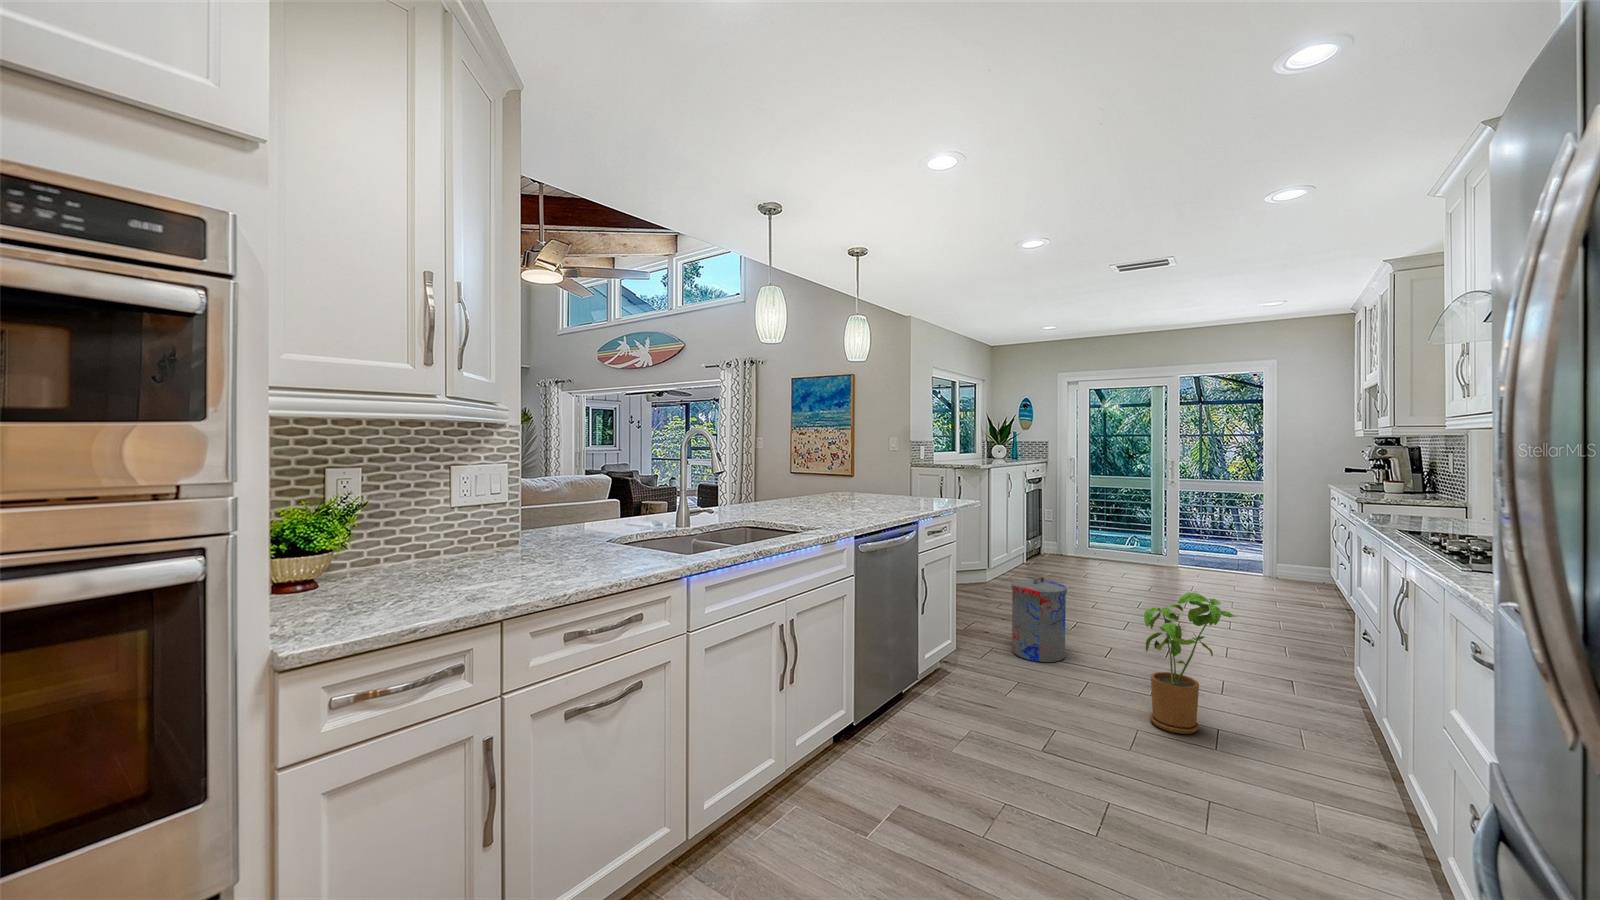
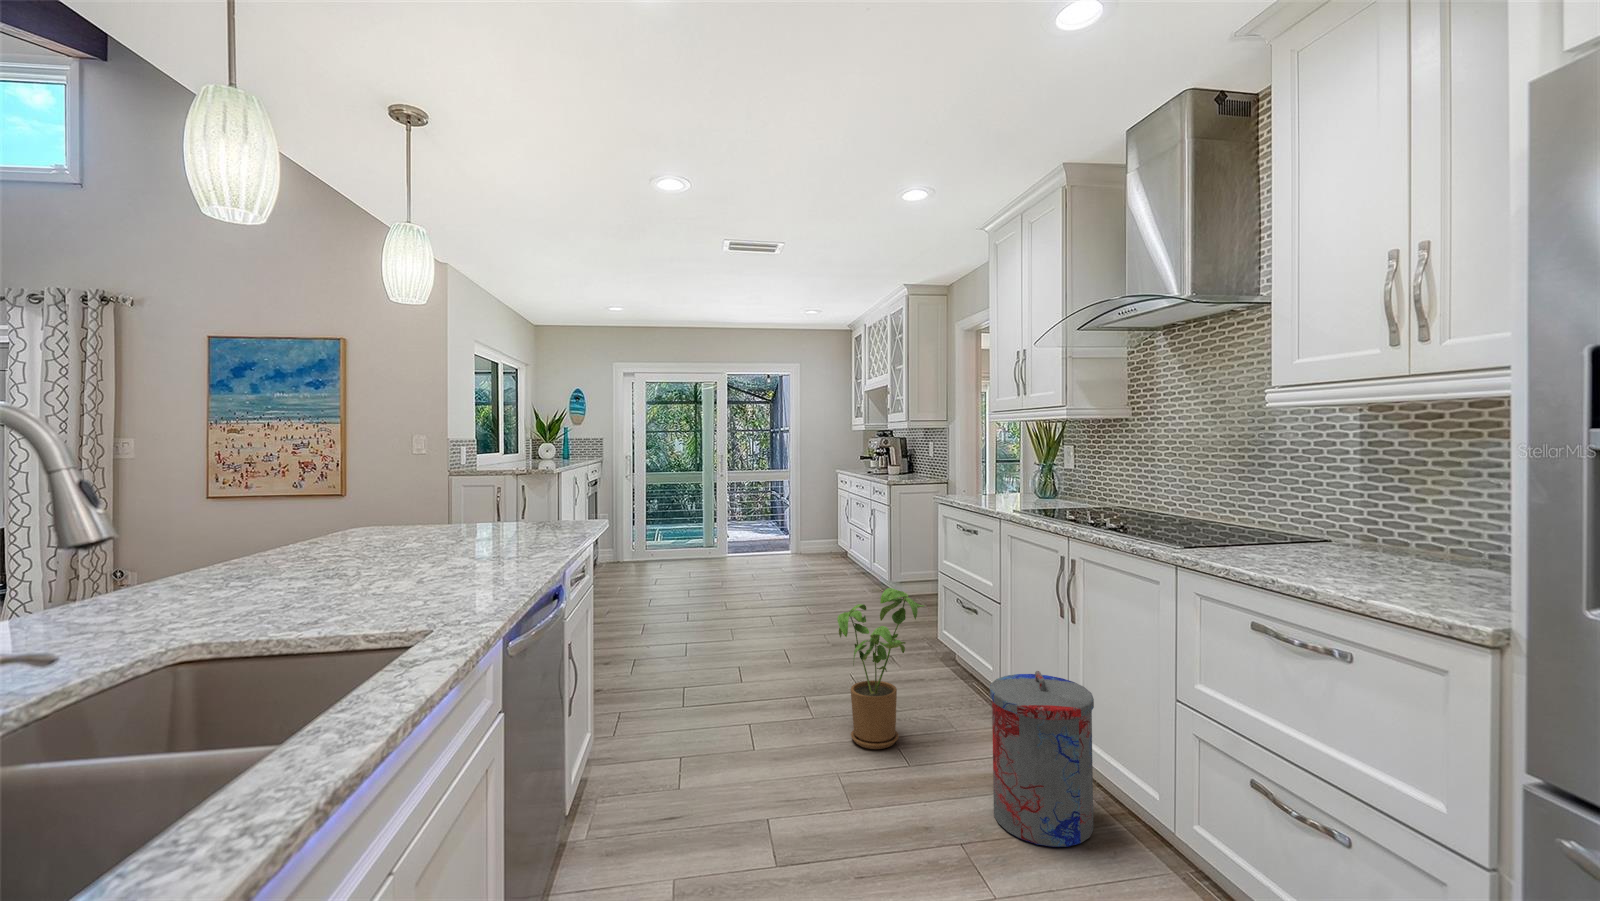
trash can: present [1011,576,1067,662] -> present [990,671,1094,847]

